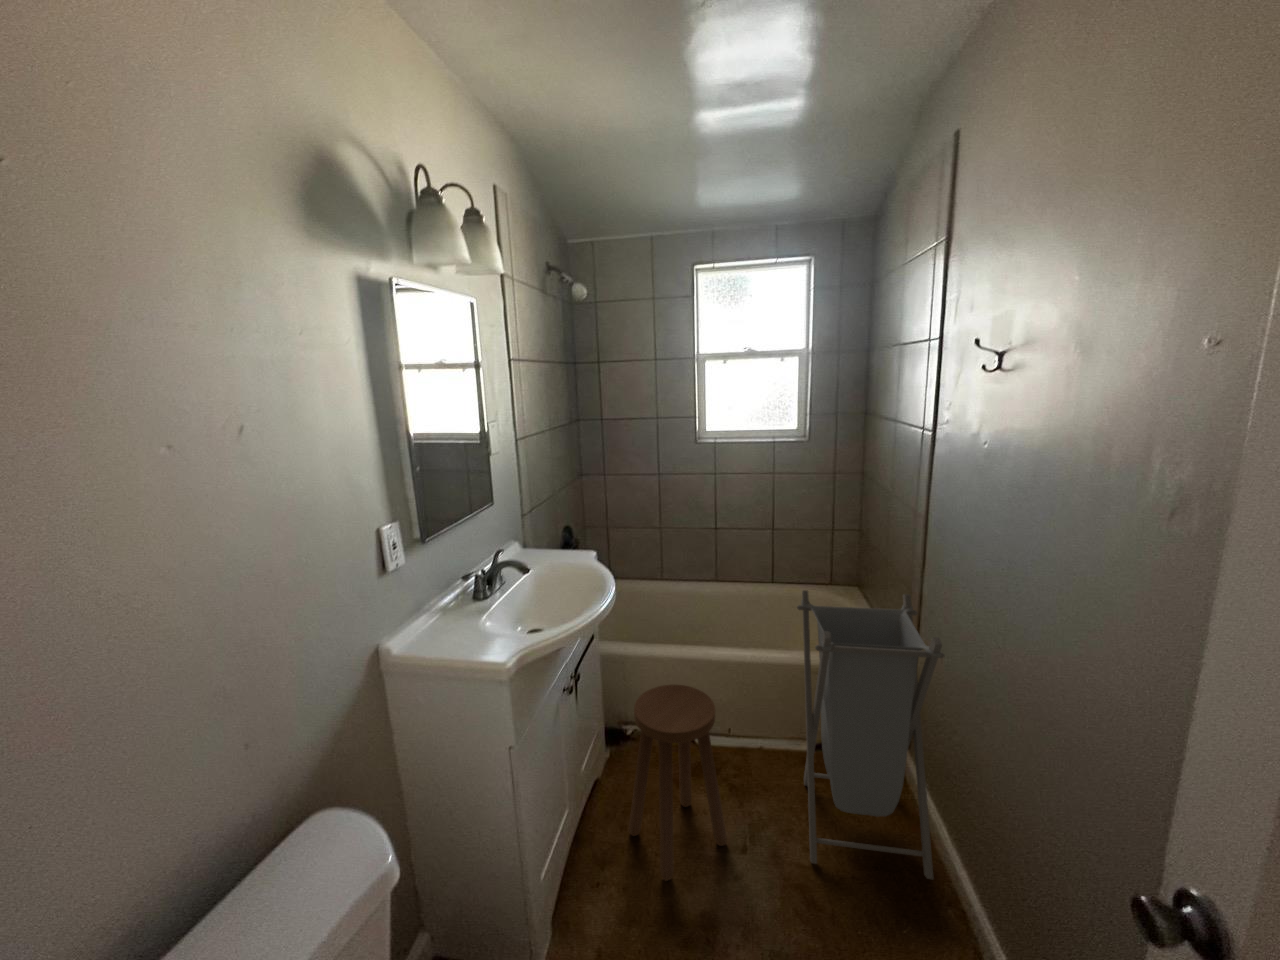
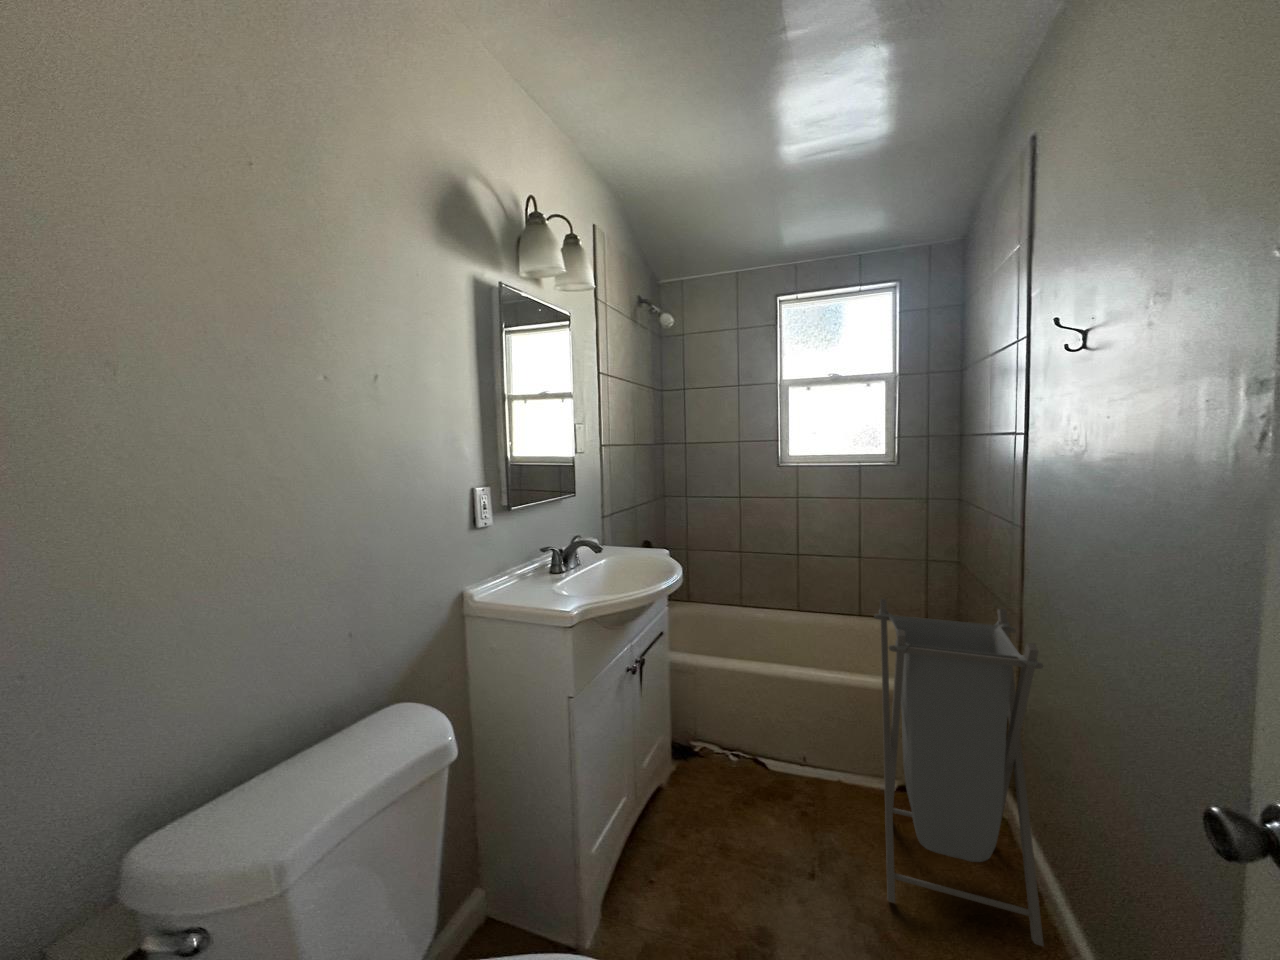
stool: present [629,685,727,880] -> none [688,684,792,890]

